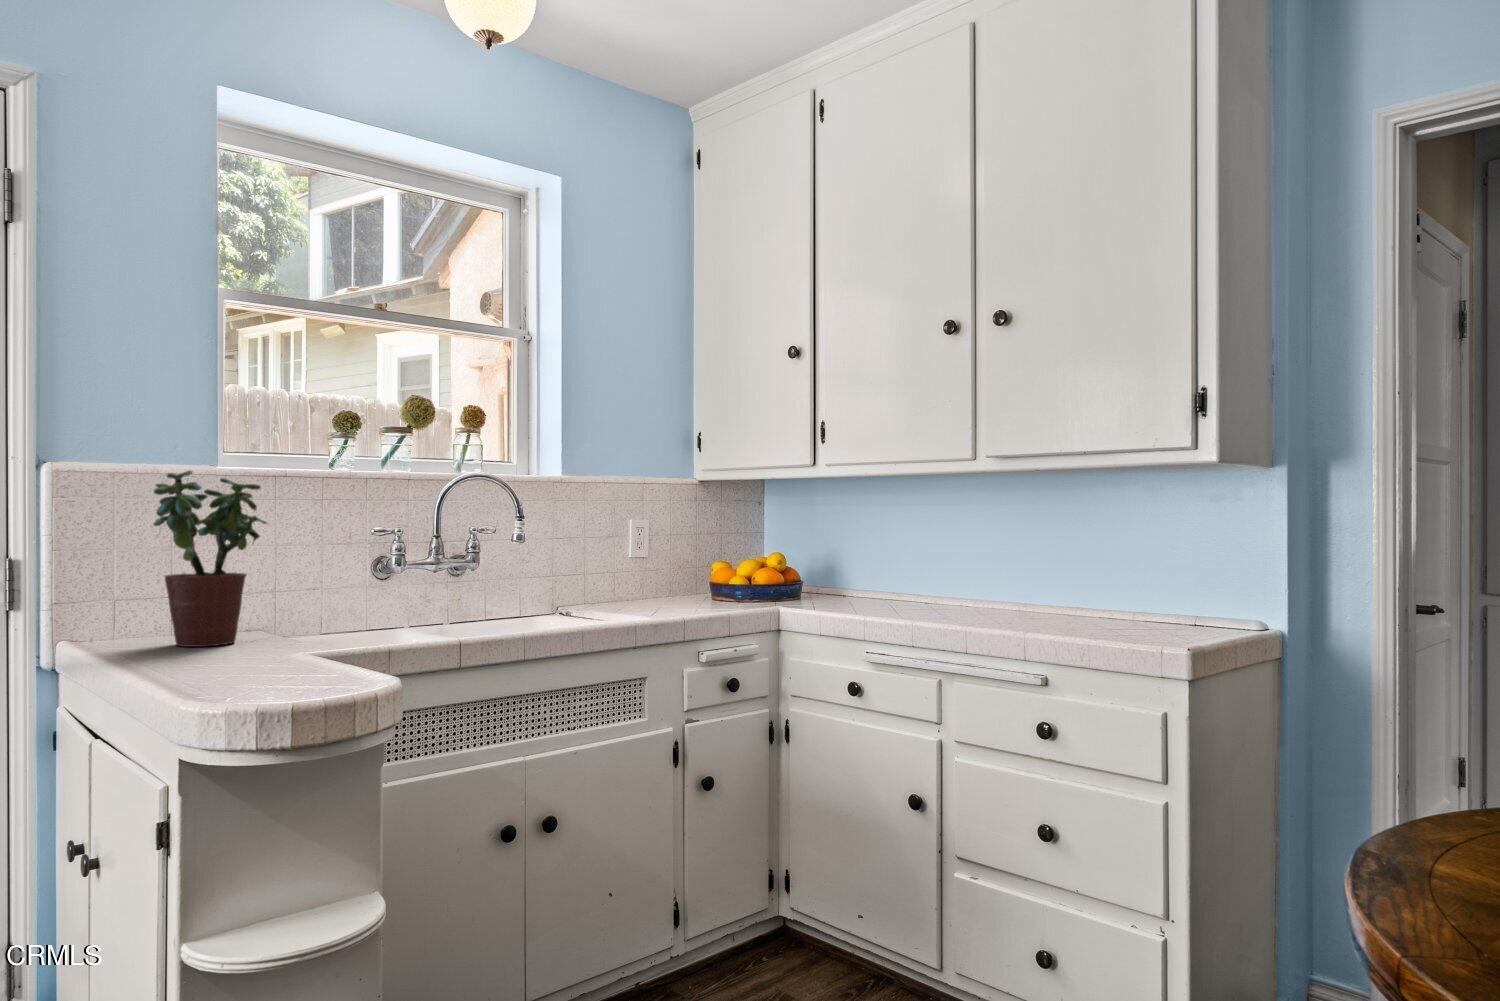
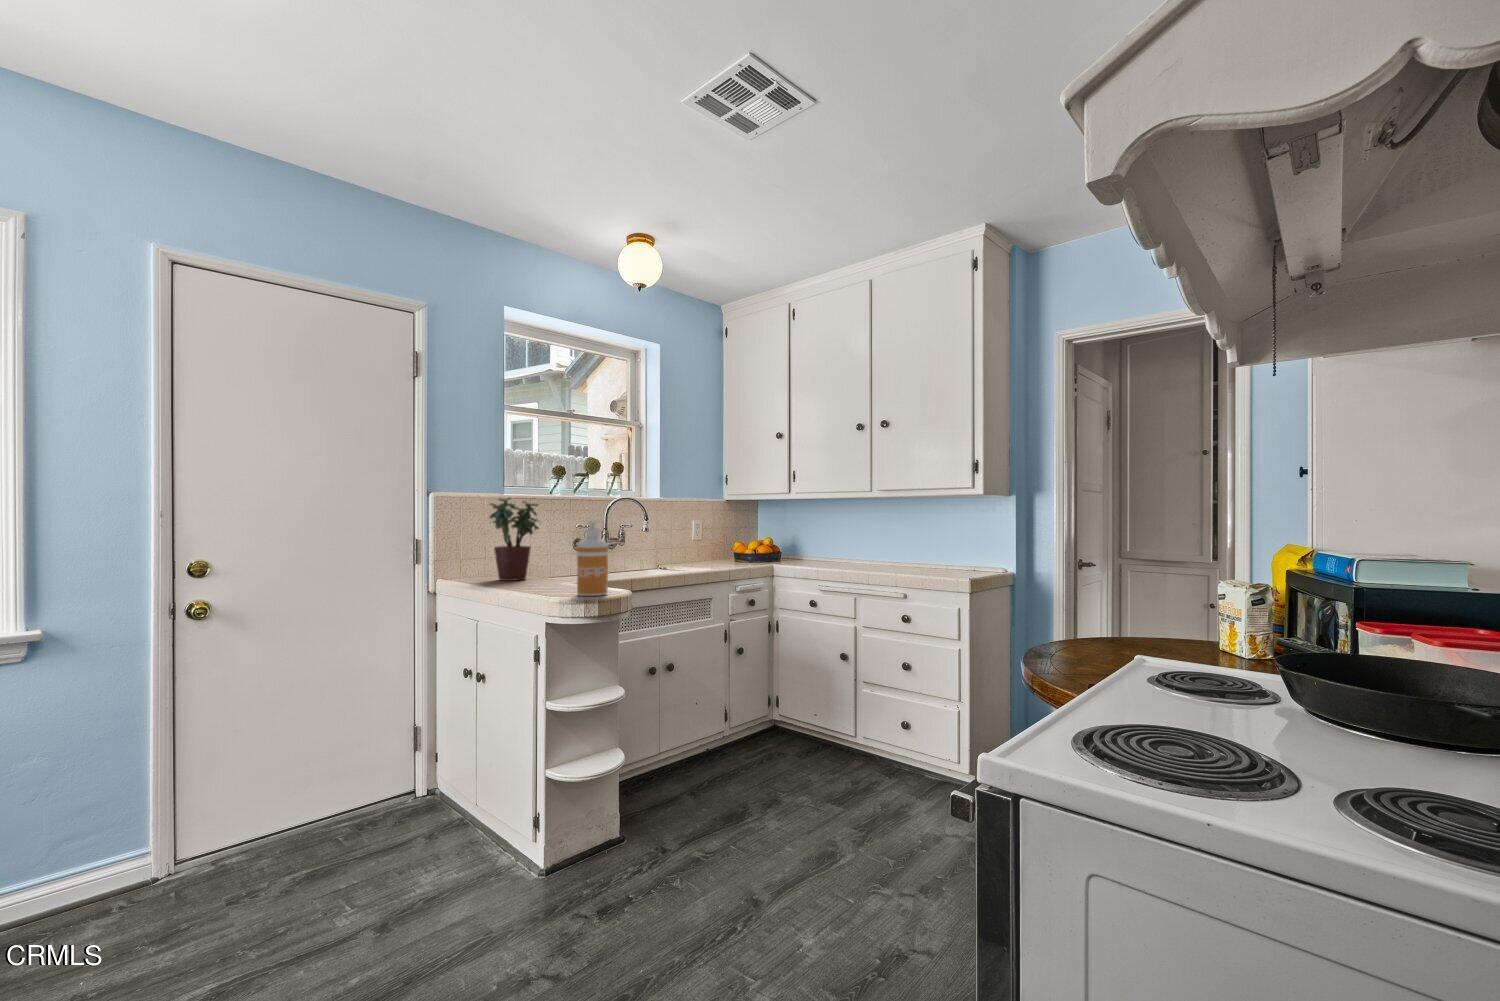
soap dispenser: none [260,522,332,697] -> present [577,521,608,596]

